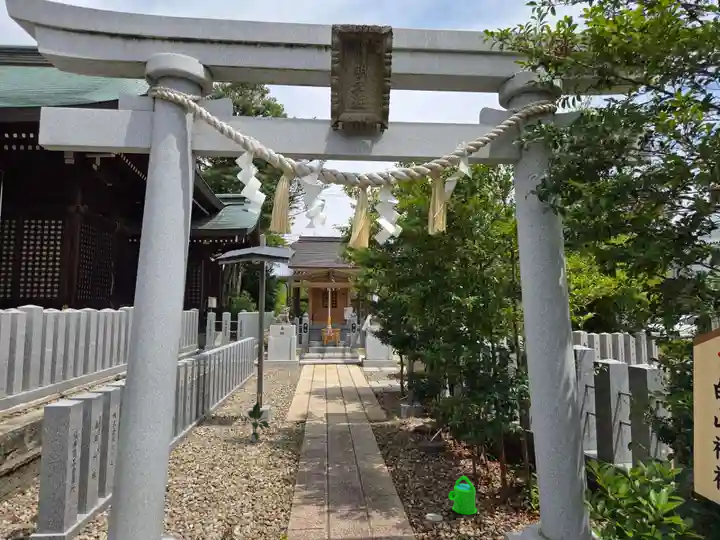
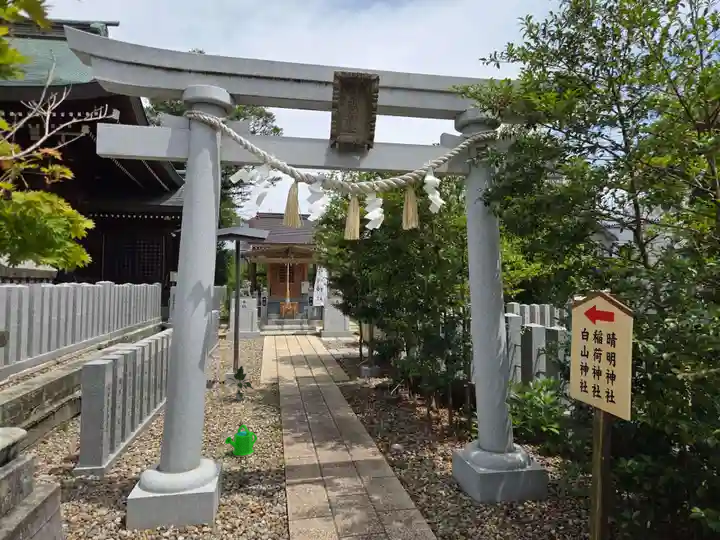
watering can: present [449,476,477,515] -> present [225,425,257,456]

